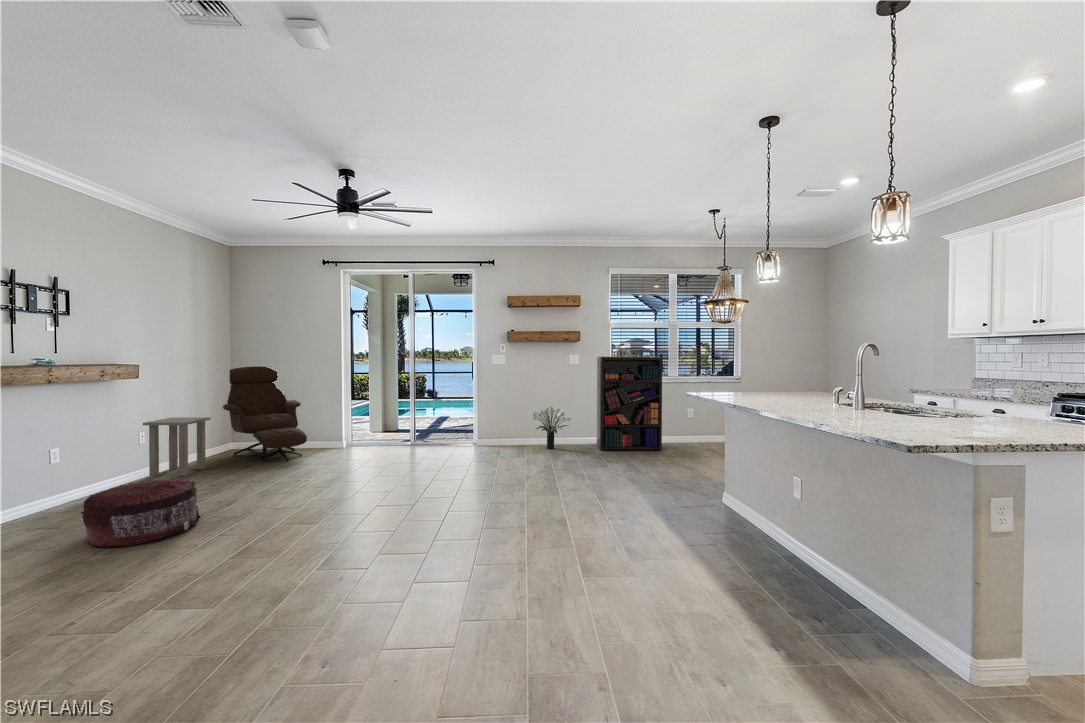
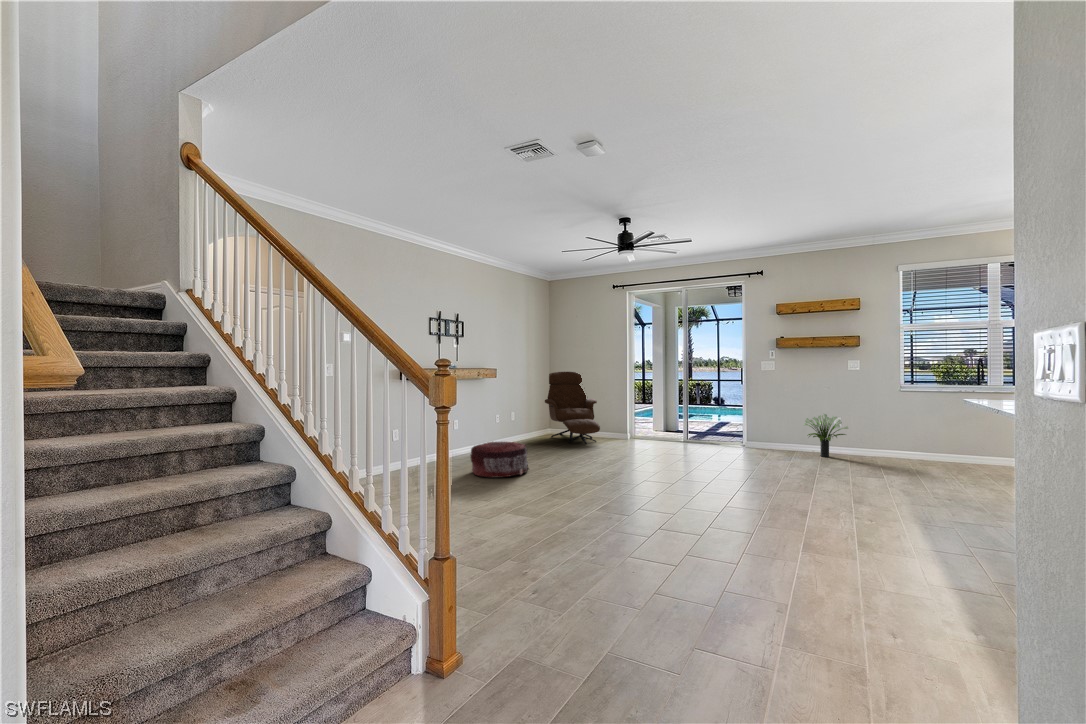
bookshelf: present [597,357,662,450] -> none [884,362,972,470]
side table: present [143,417,210,476] -> none [498,406,536,447]

